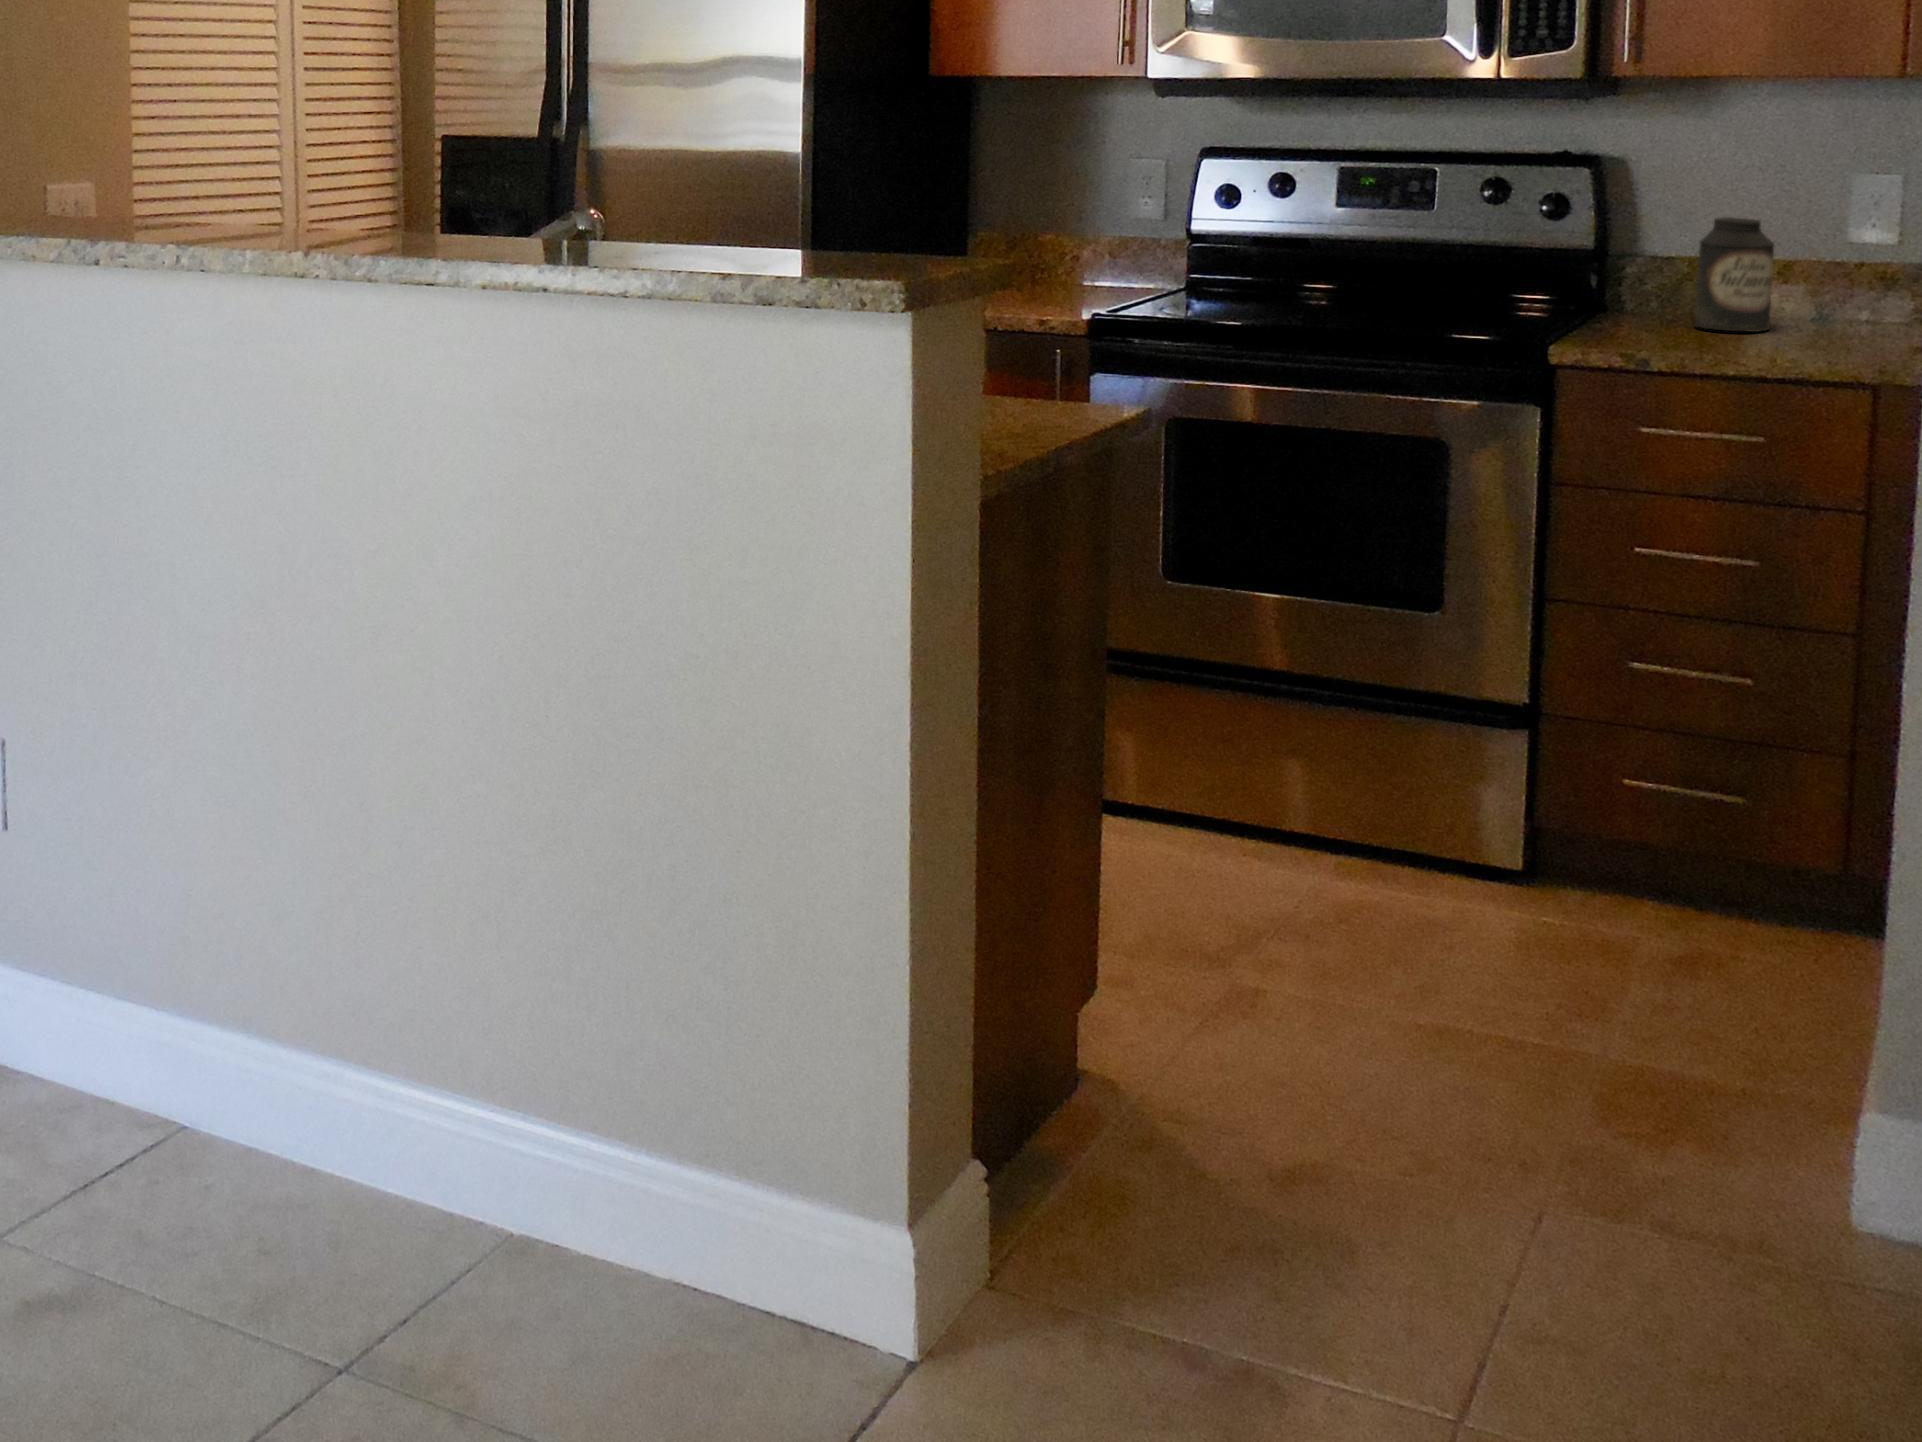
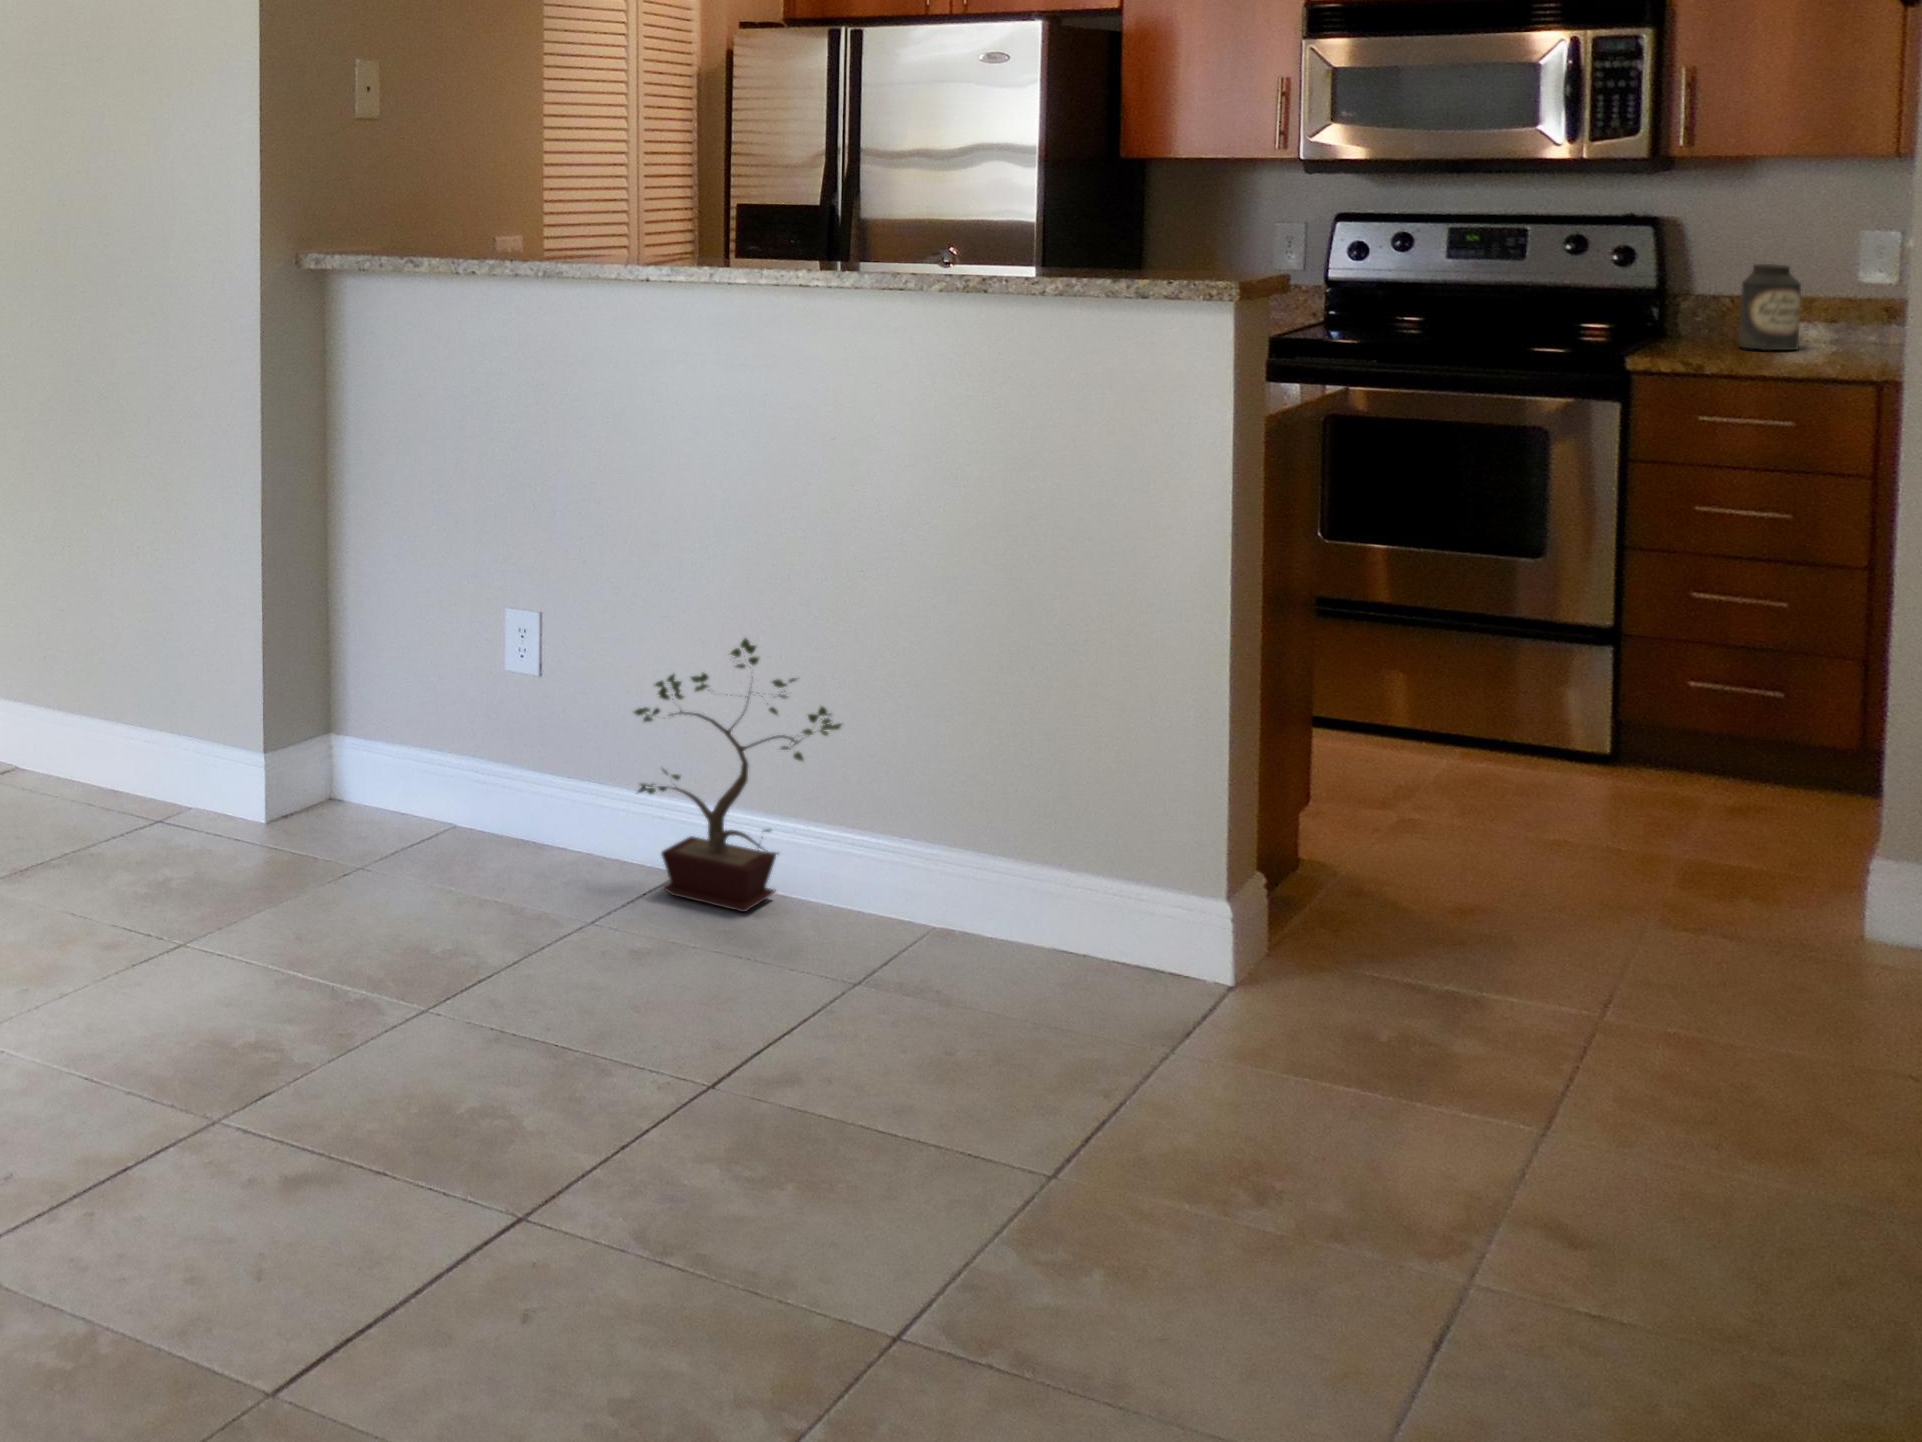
potted plant: none [86,797,360,1213] -> present [634,638,841,912]

